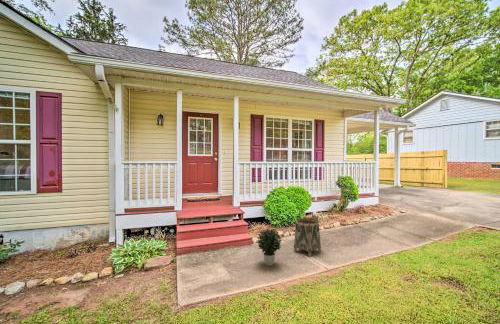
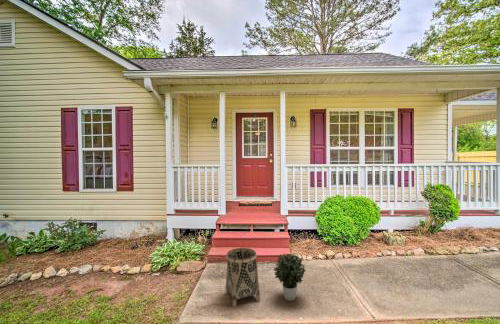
basket: present [294,218,321,257] -> present [226,248,260,307]

